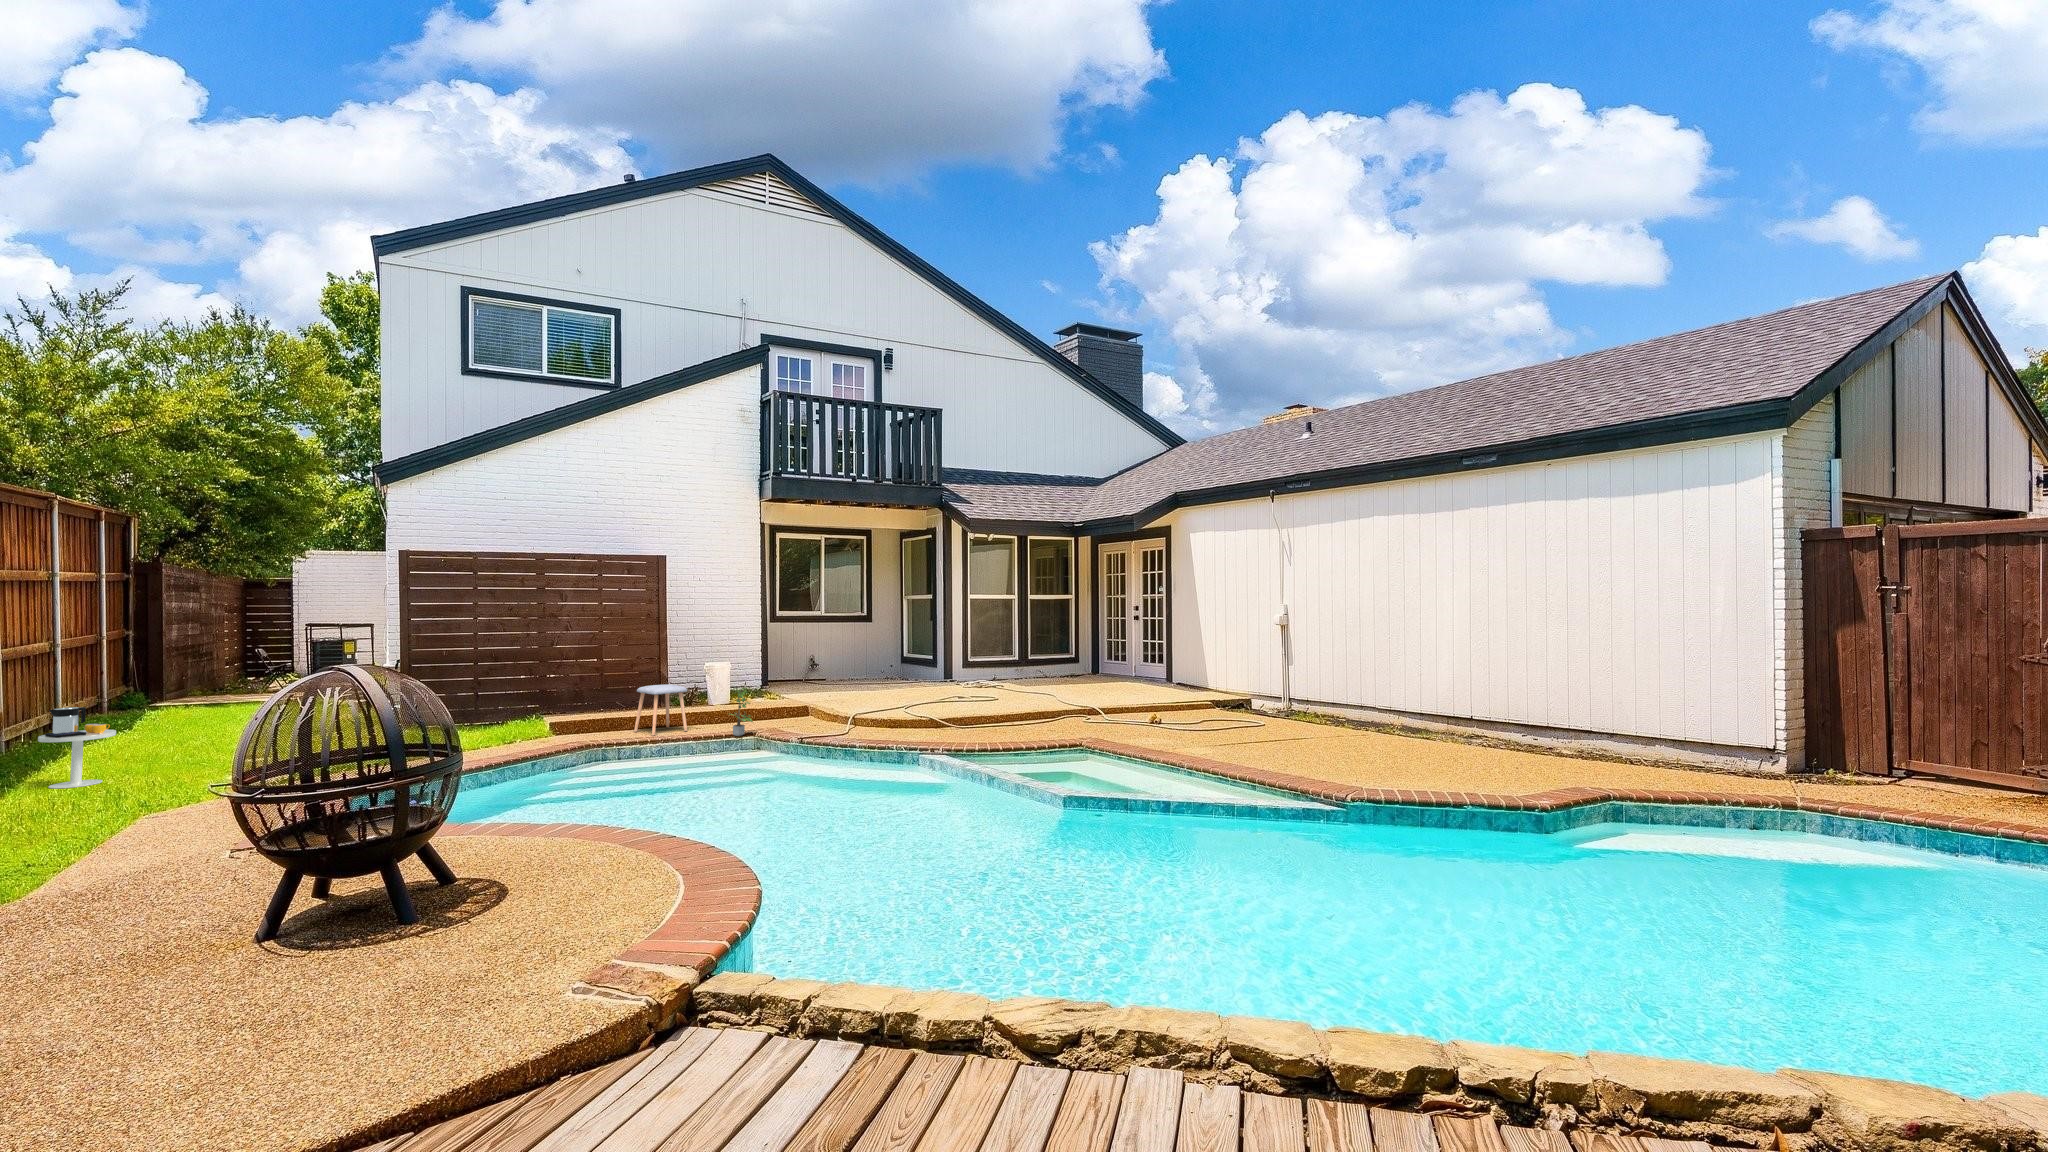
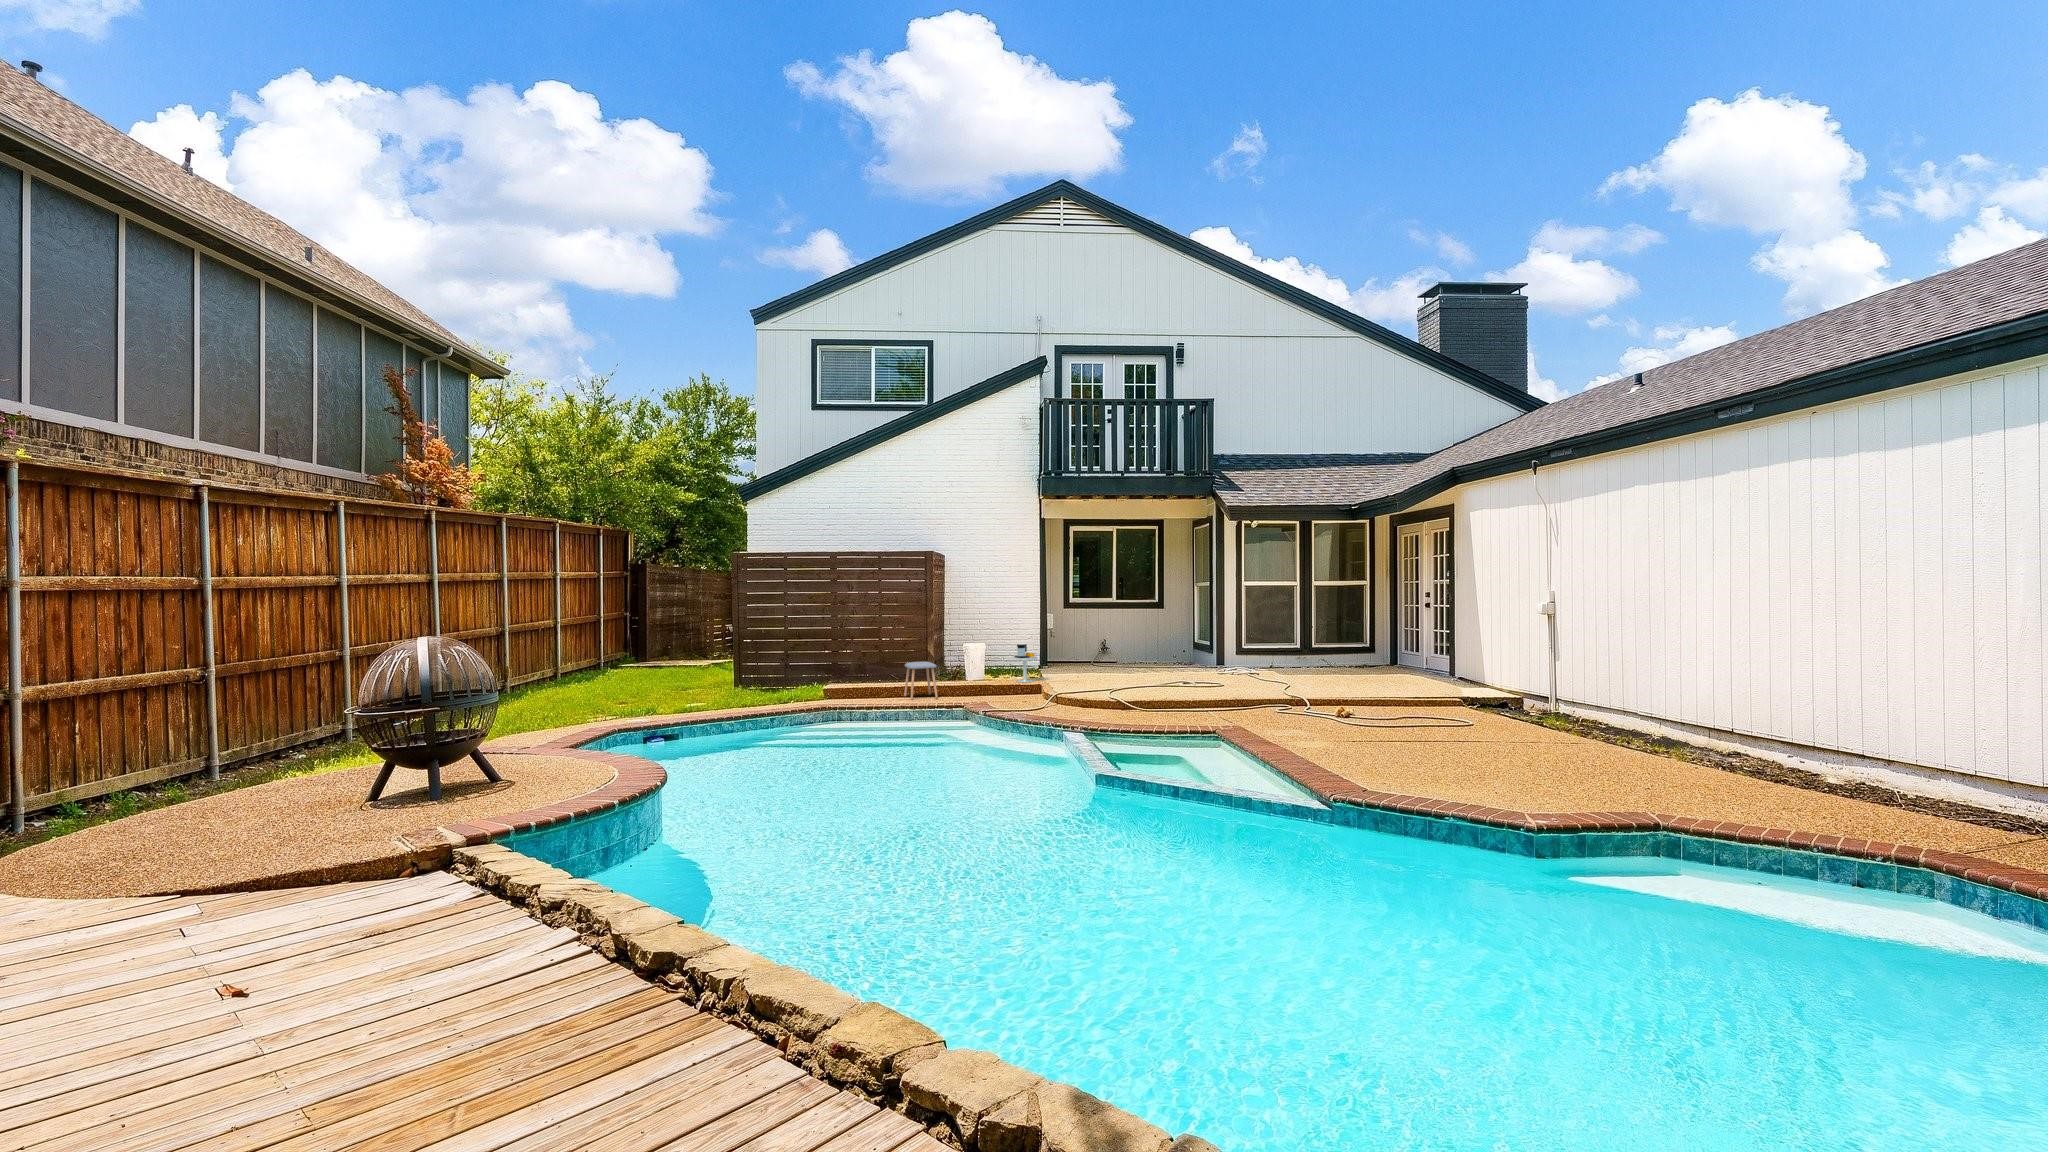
potted plant: present [731,688,753,736] -> none [957,665,978,704]
side table: present [38,707,116,789] -> present [1013,644,1037,683]

